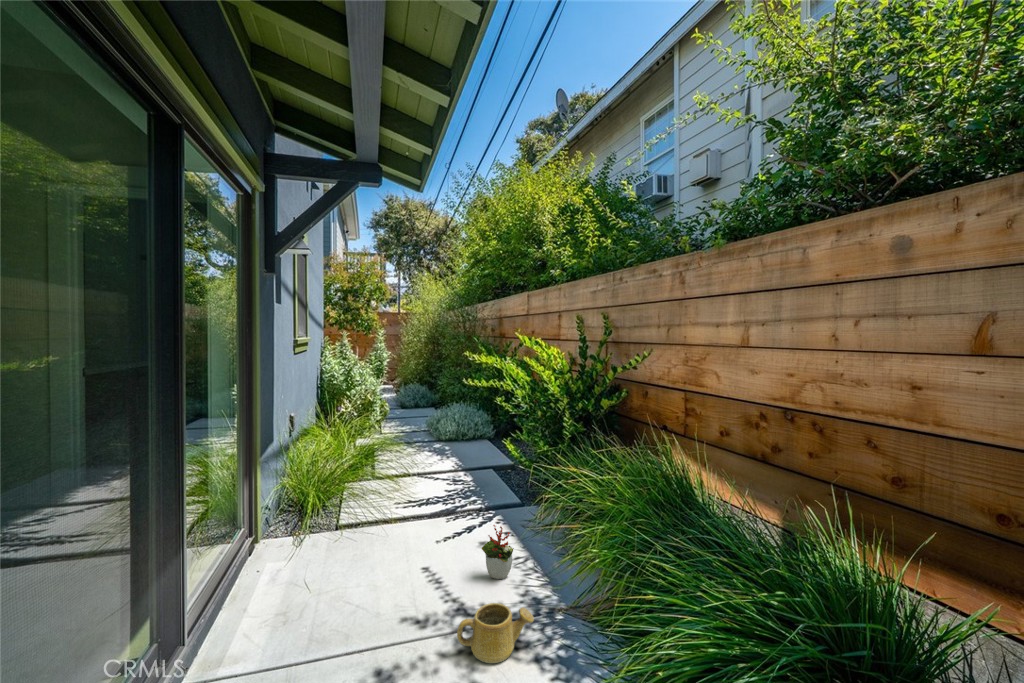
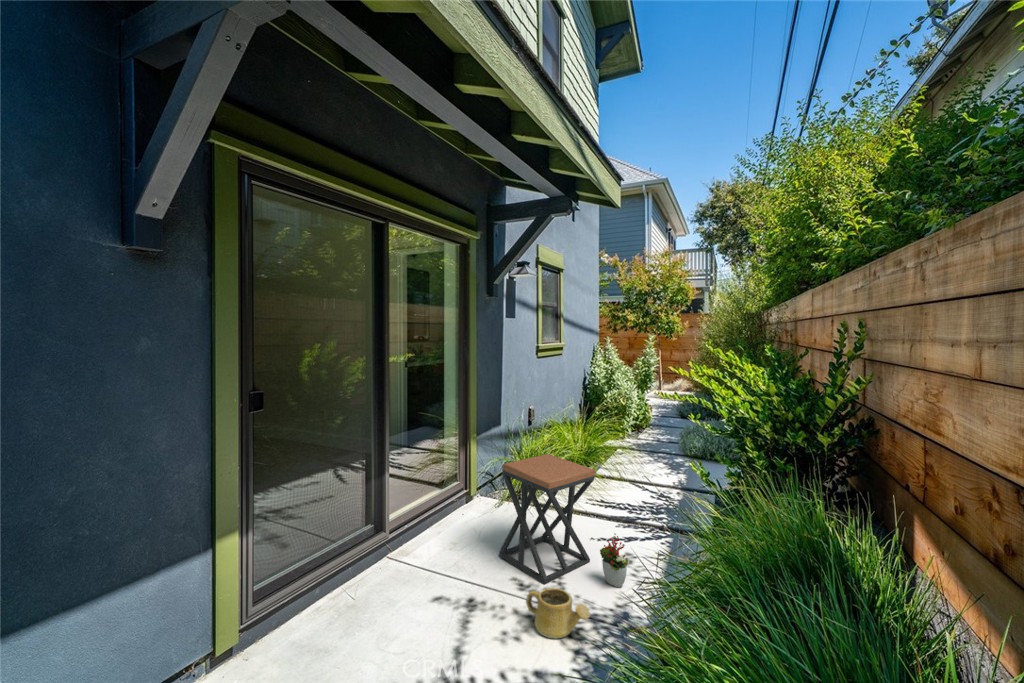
stool: none [362,463,459,610] -> present [499,454,595,584]

